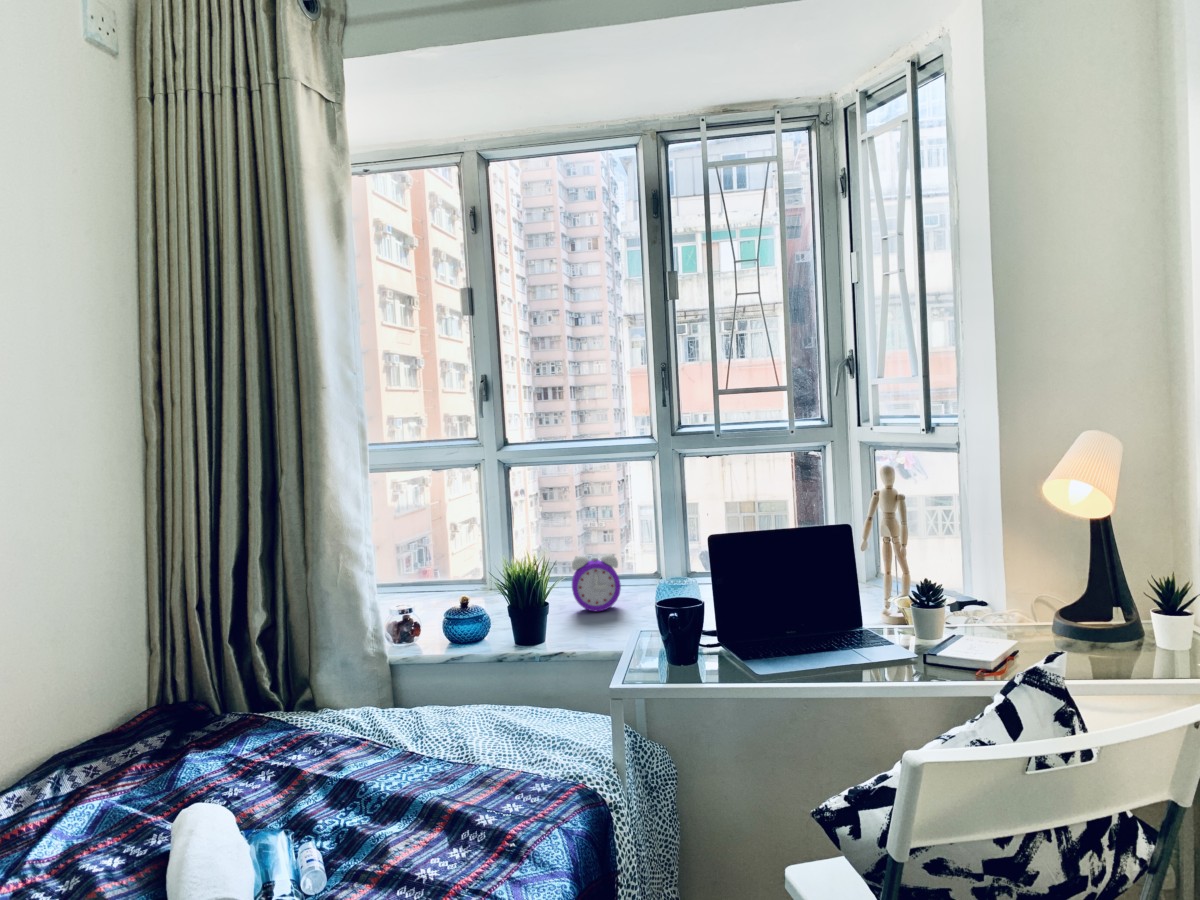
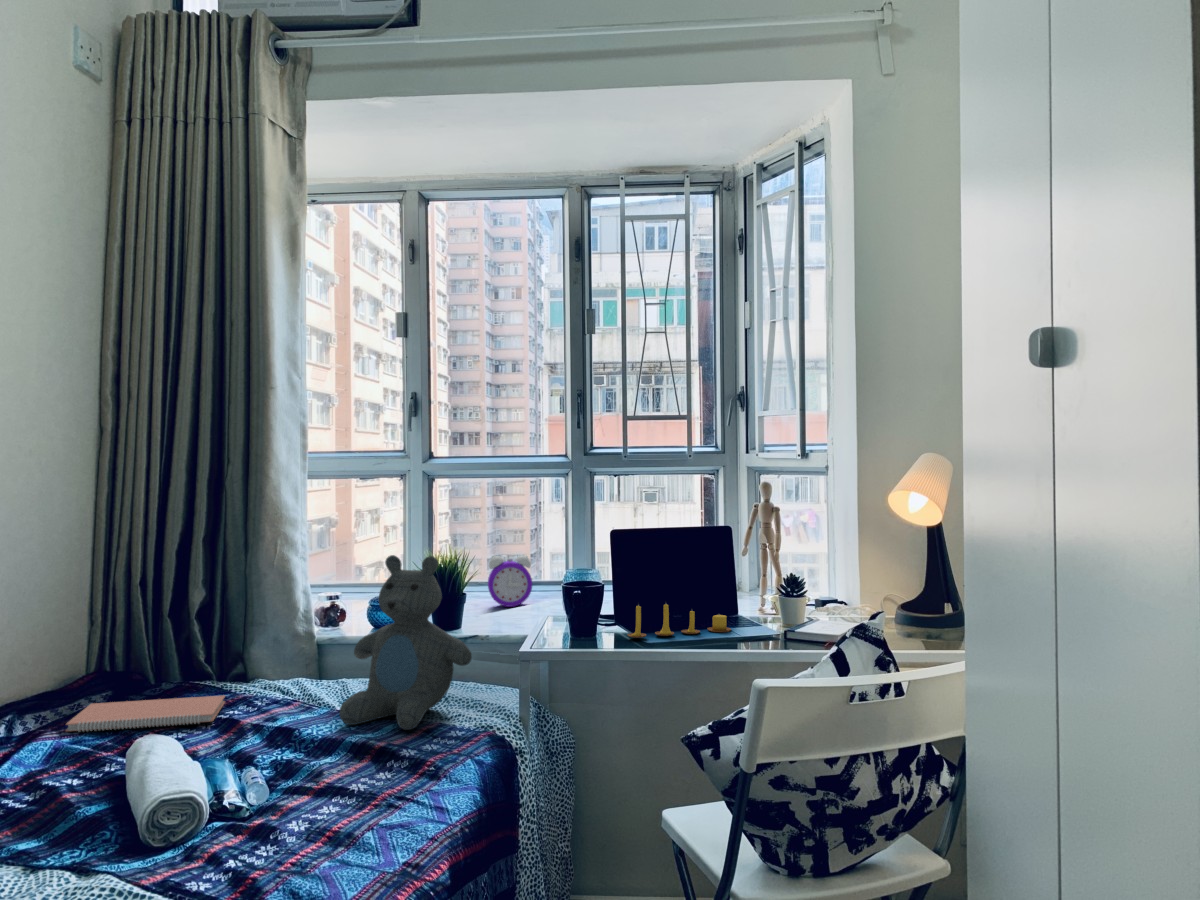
teddy bear: none [410,577,555,782] -> present [339,555,472,730]
candle: none [734,625,858,670] -> present [627,604,731,638]
notebook: none [115,735,289,790] -> present [66,695,225,732]

